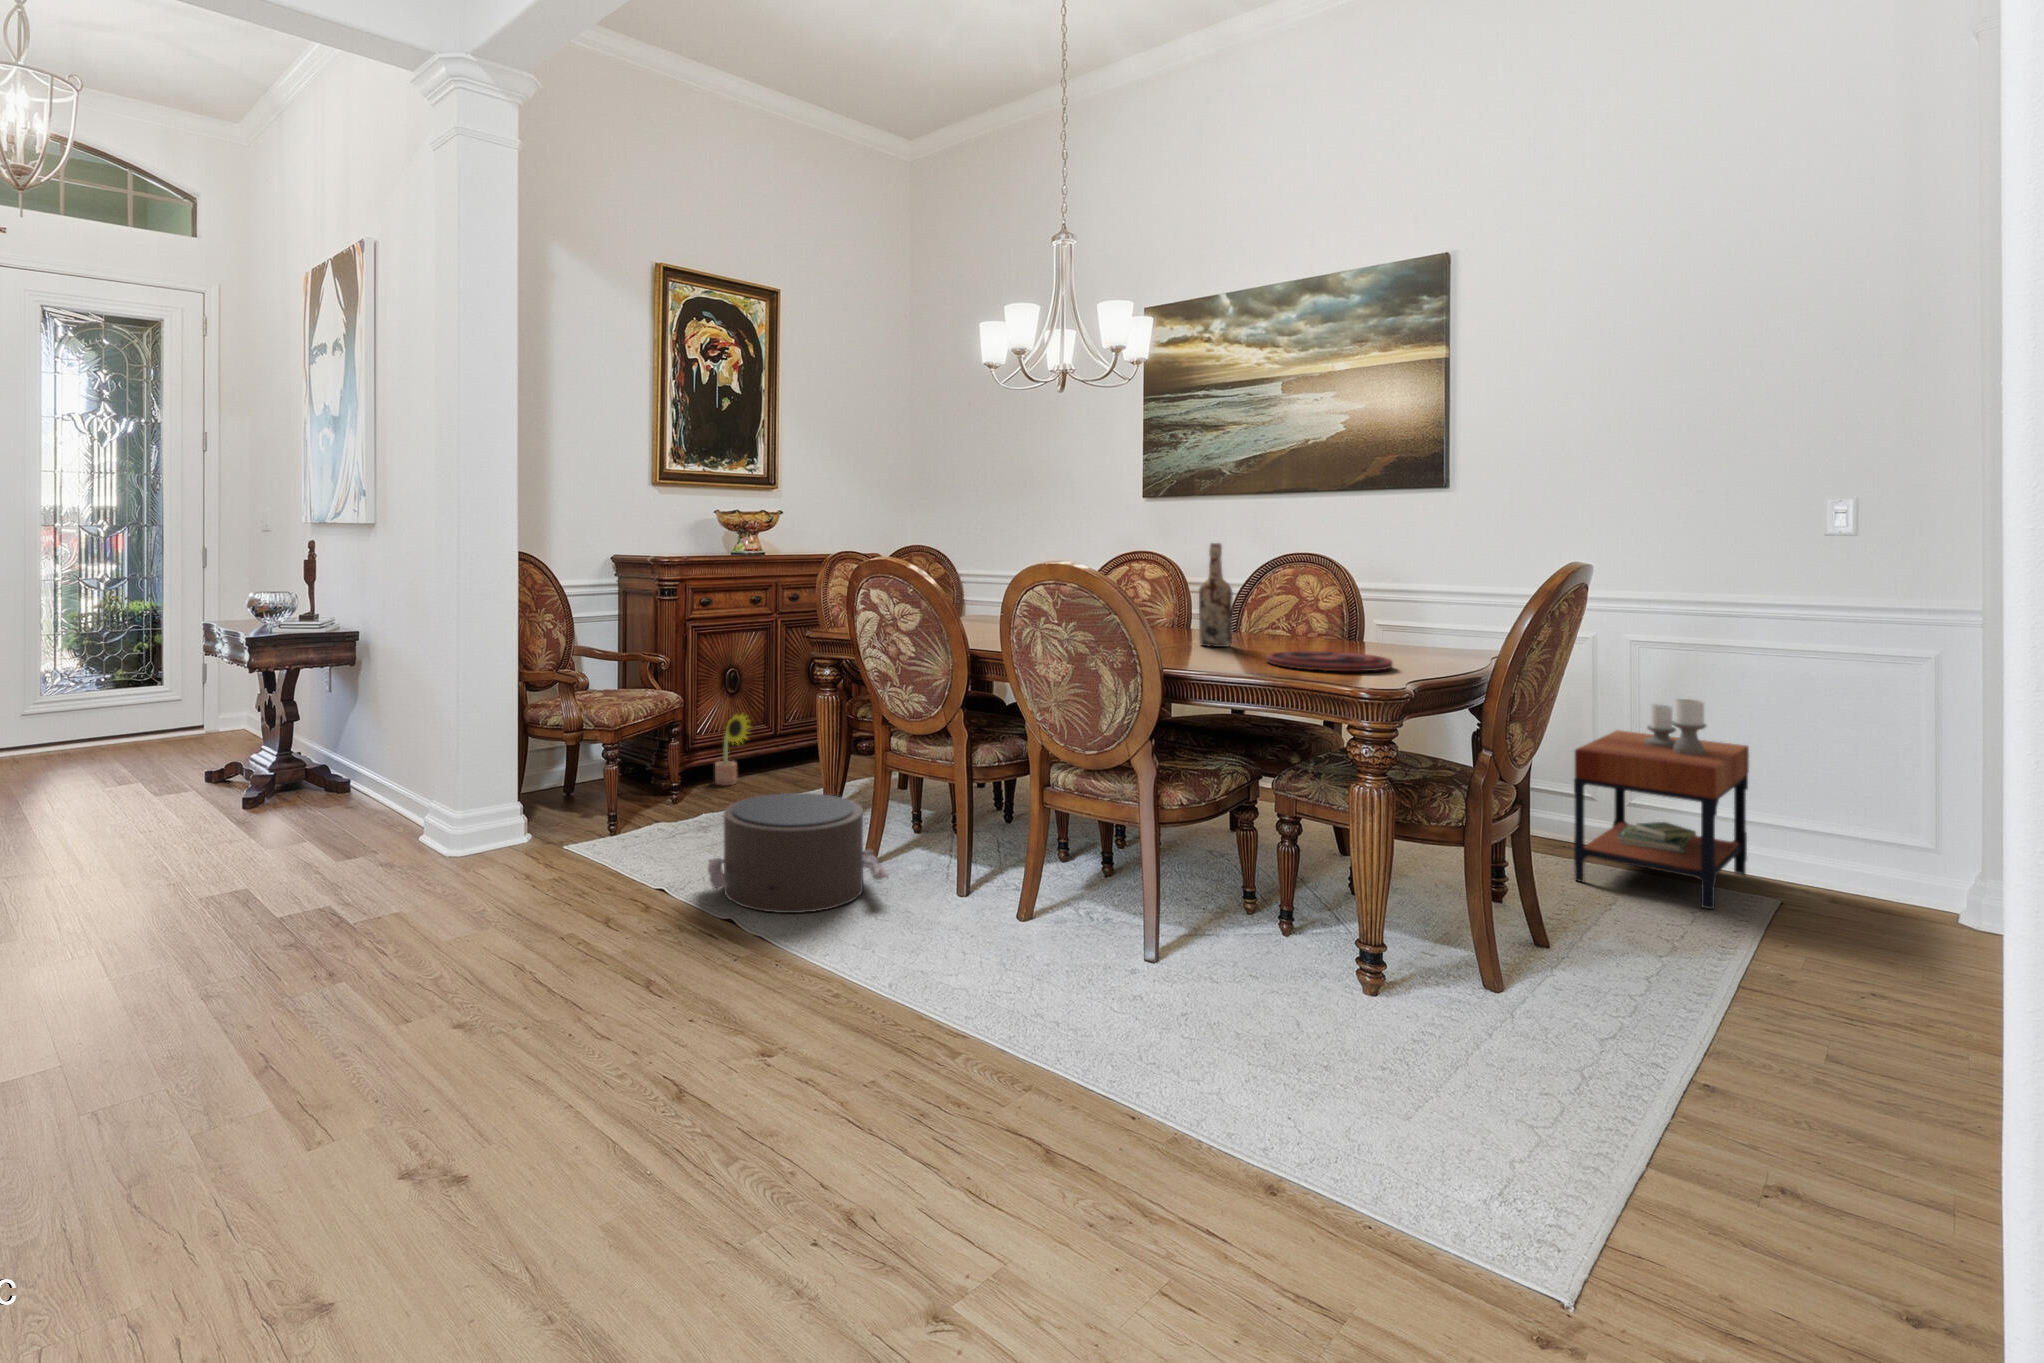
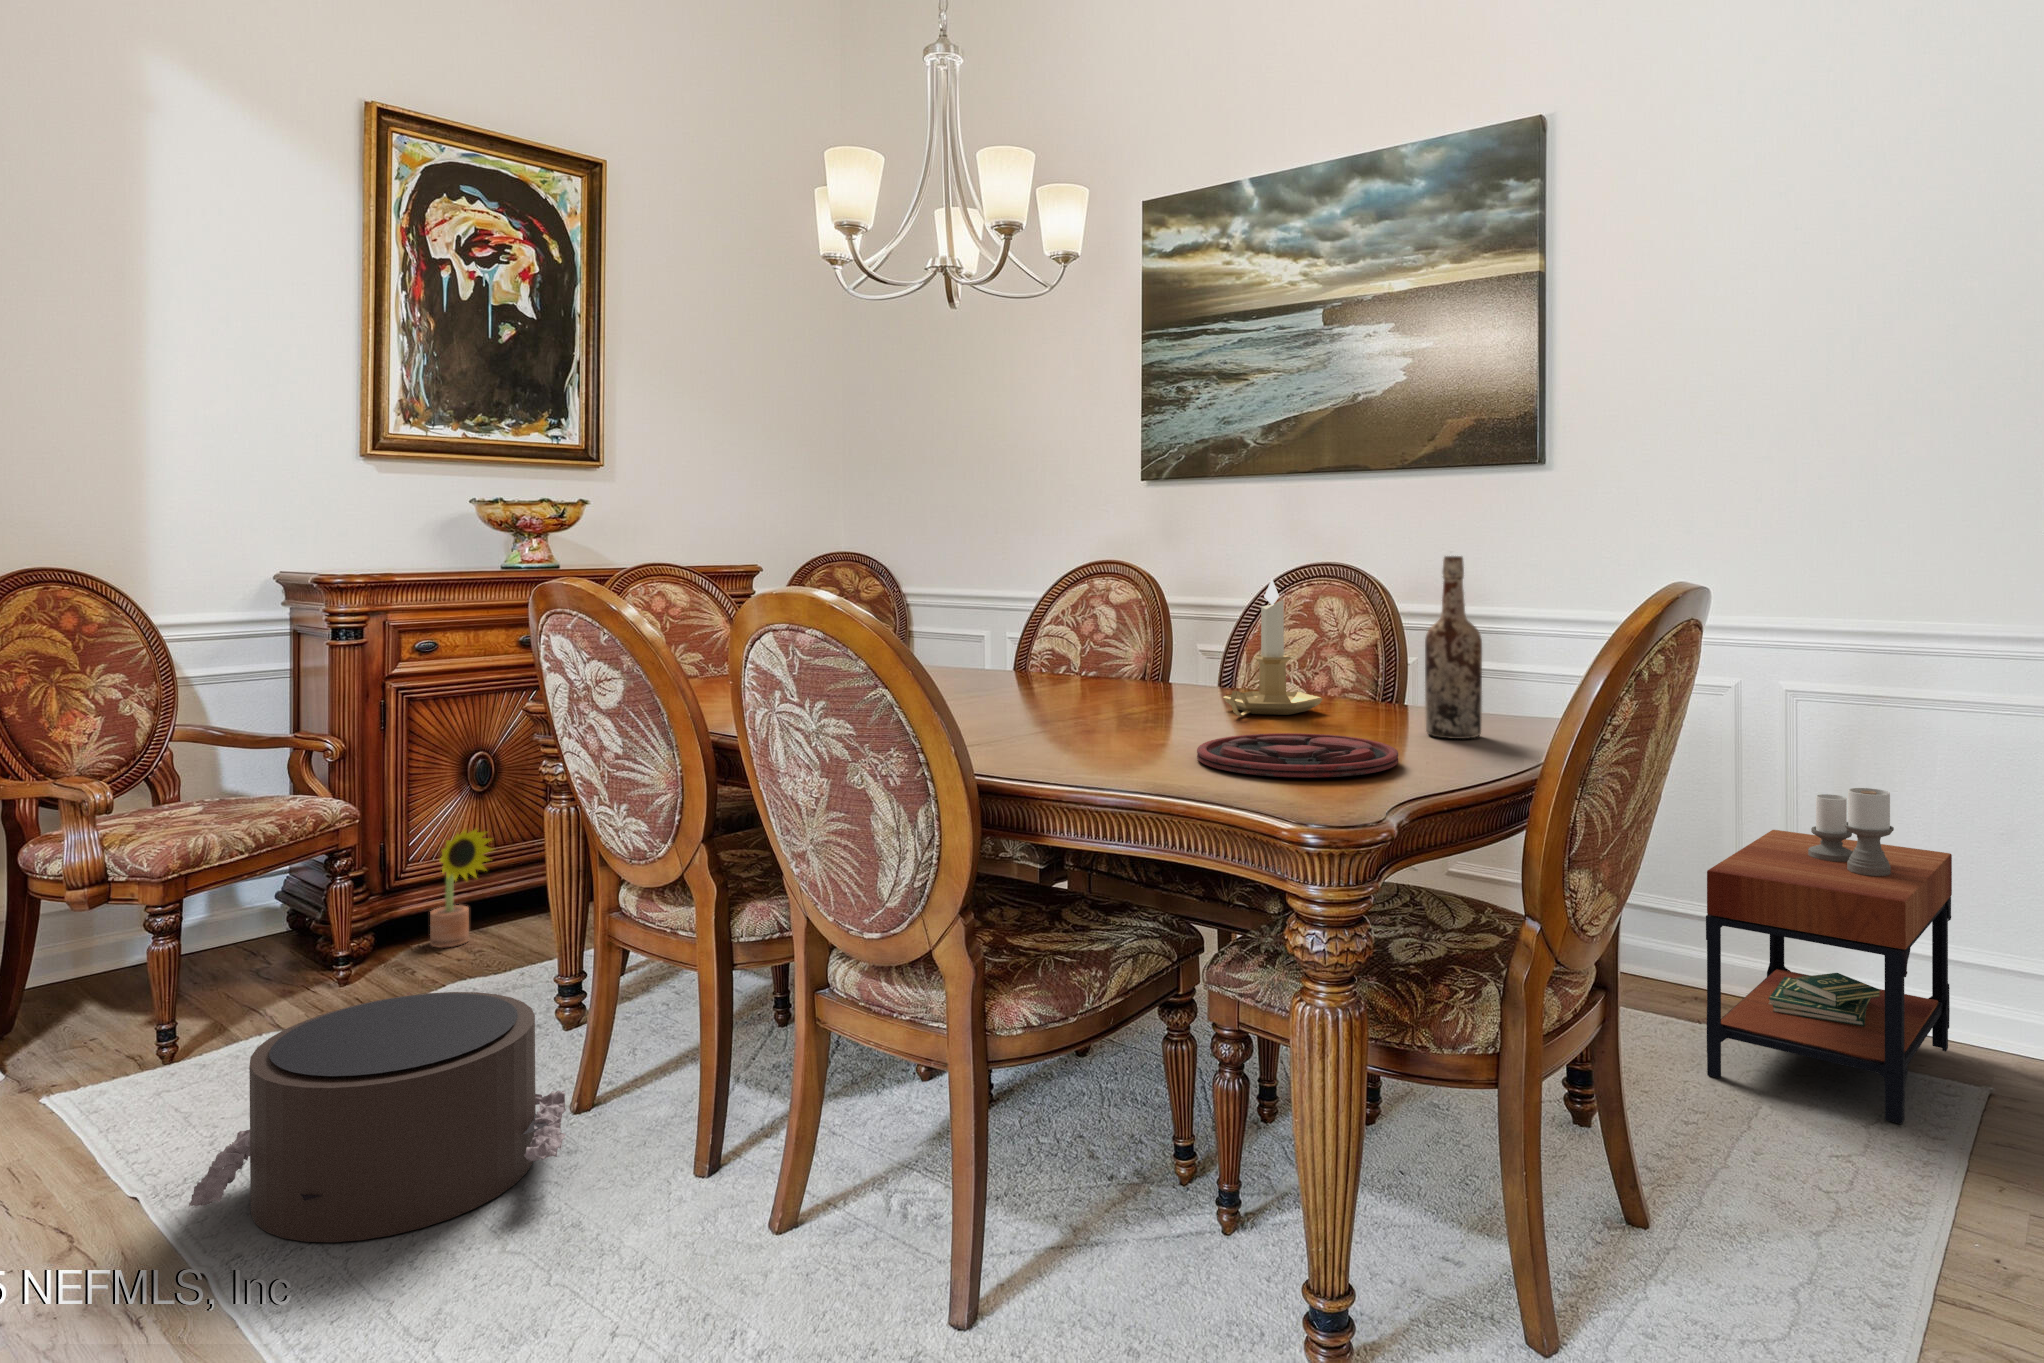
wine bottle: present [1199,543,1233,647] -> present [1425,556,1482,739]
candlestick: none [1252,561,1318,644] -> present [1223,580,1323,717]

